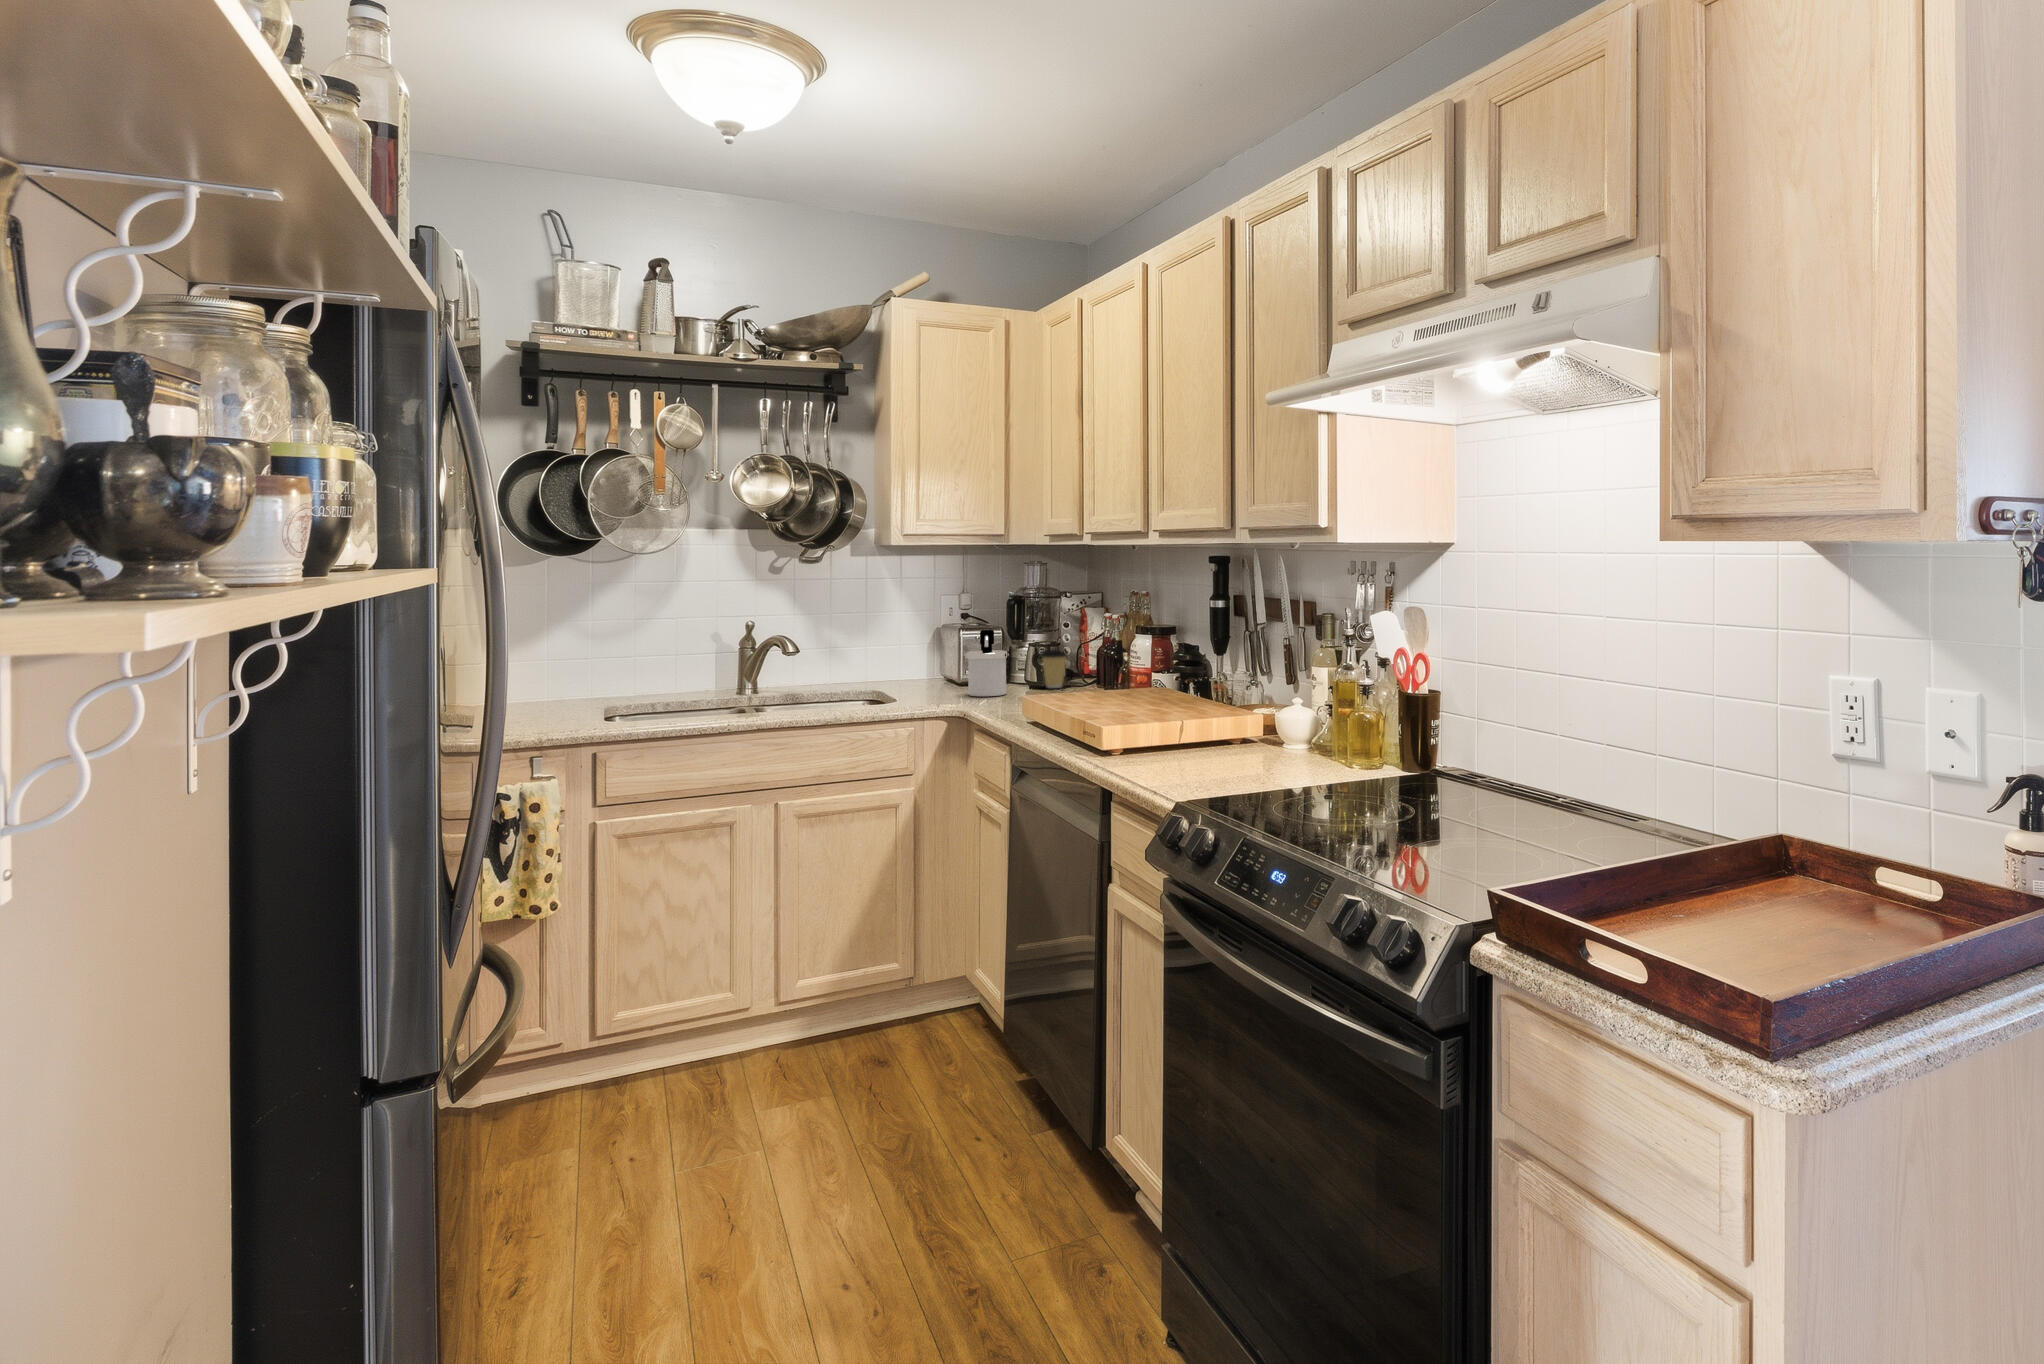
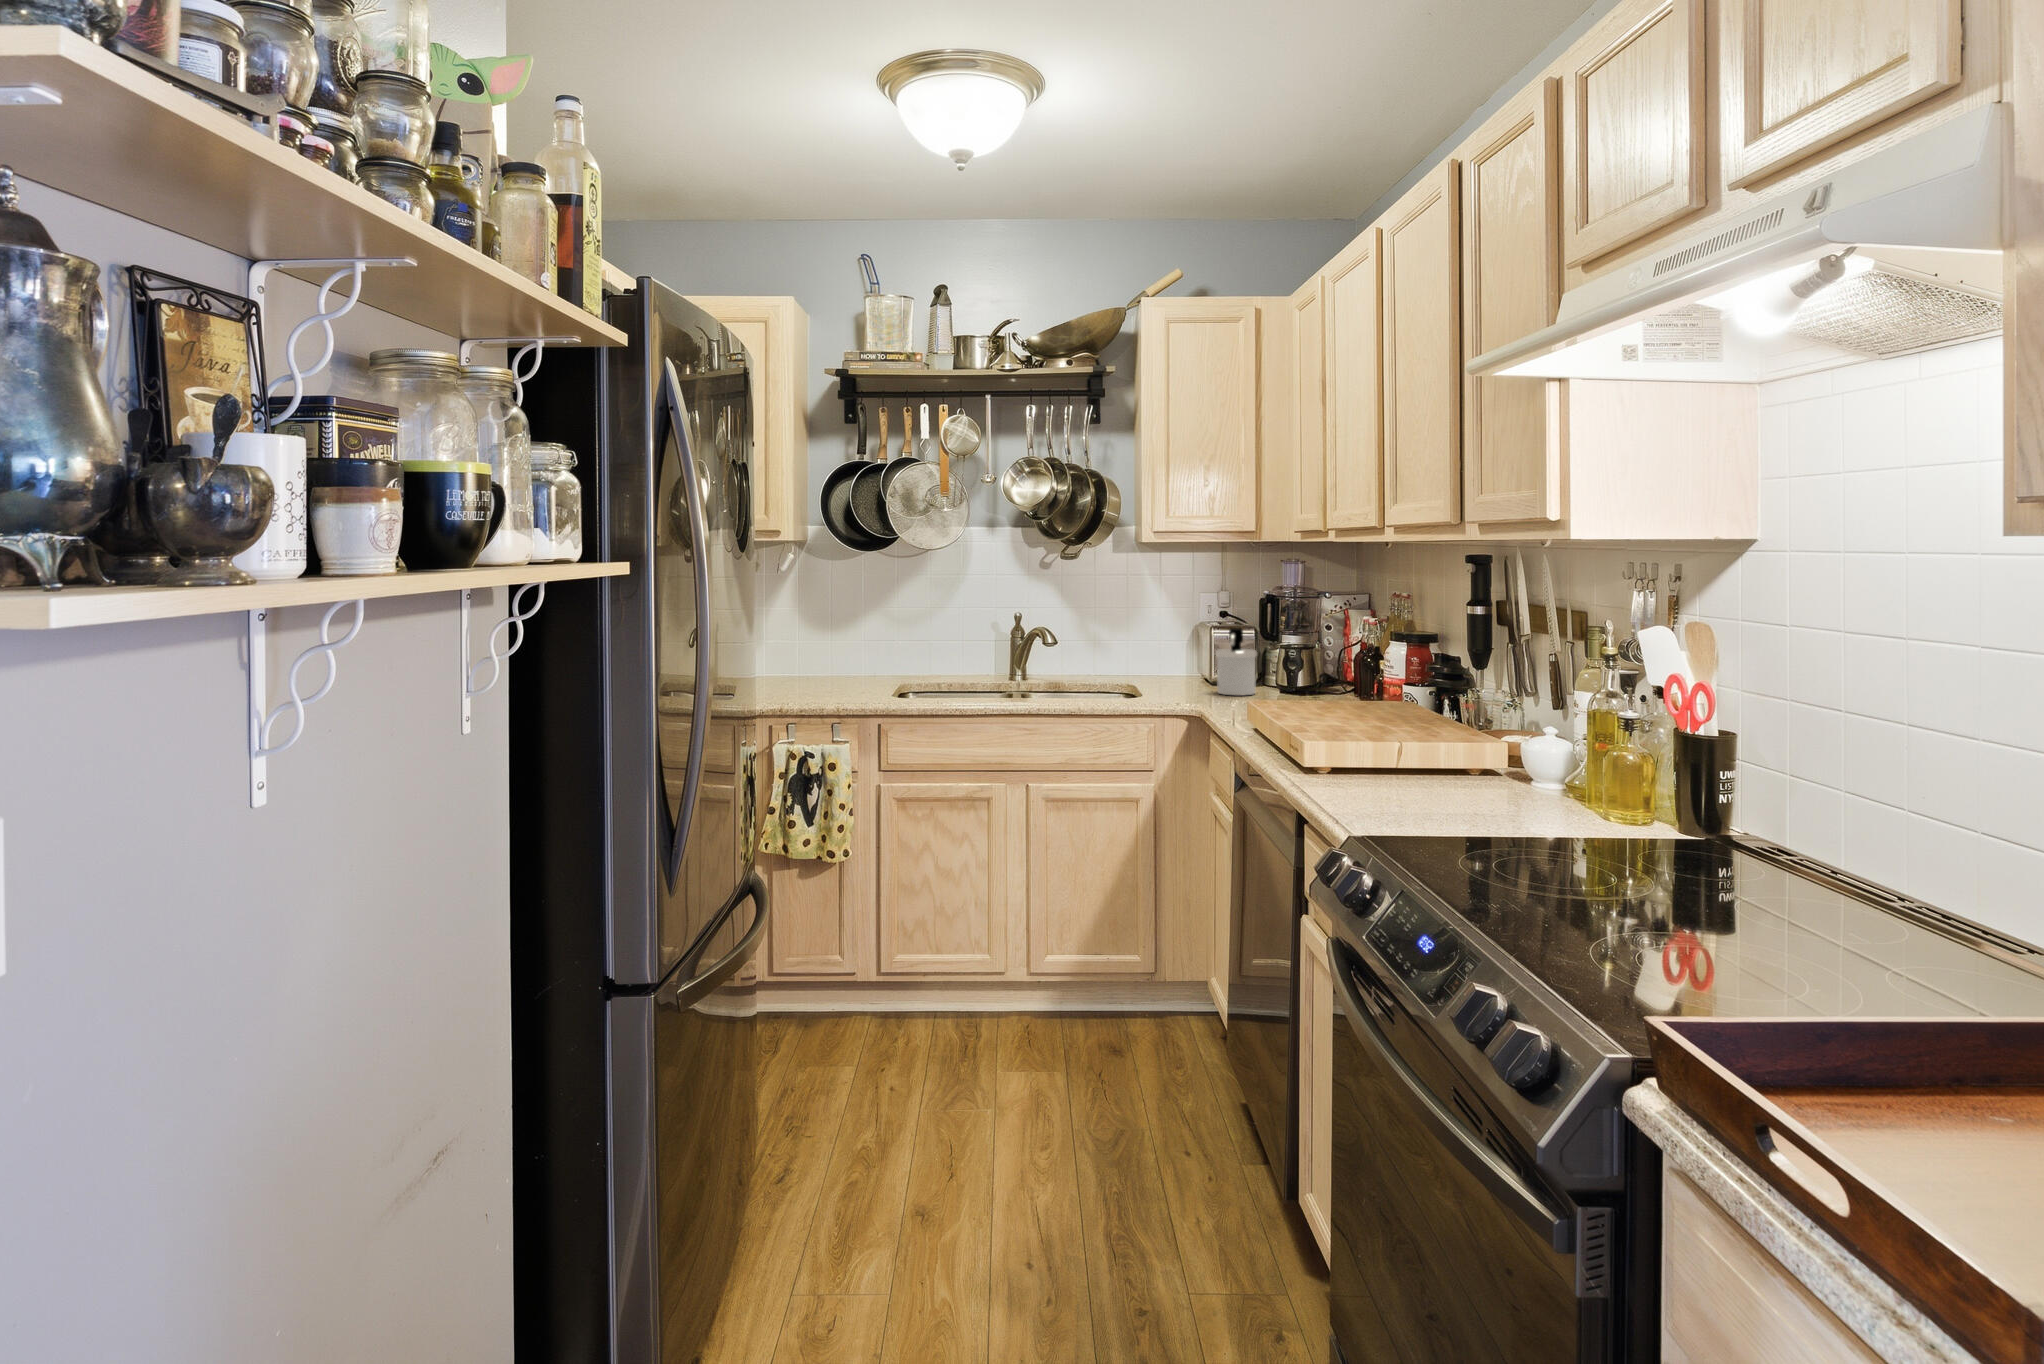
coffee cup: present [1041,649,1067,688] -> none [1294,650,1323,691]

